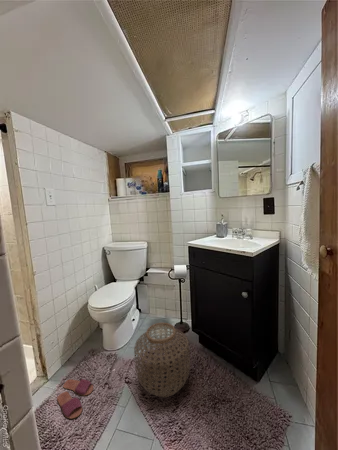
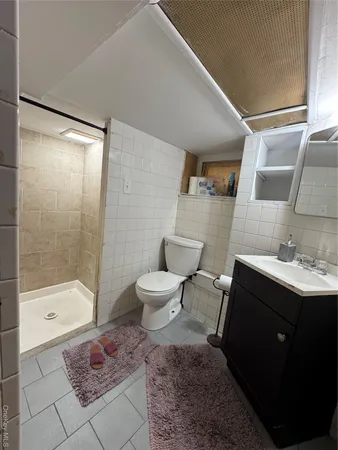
woven basket: present [134,323,190,397] -> none [149,324,206,399]

